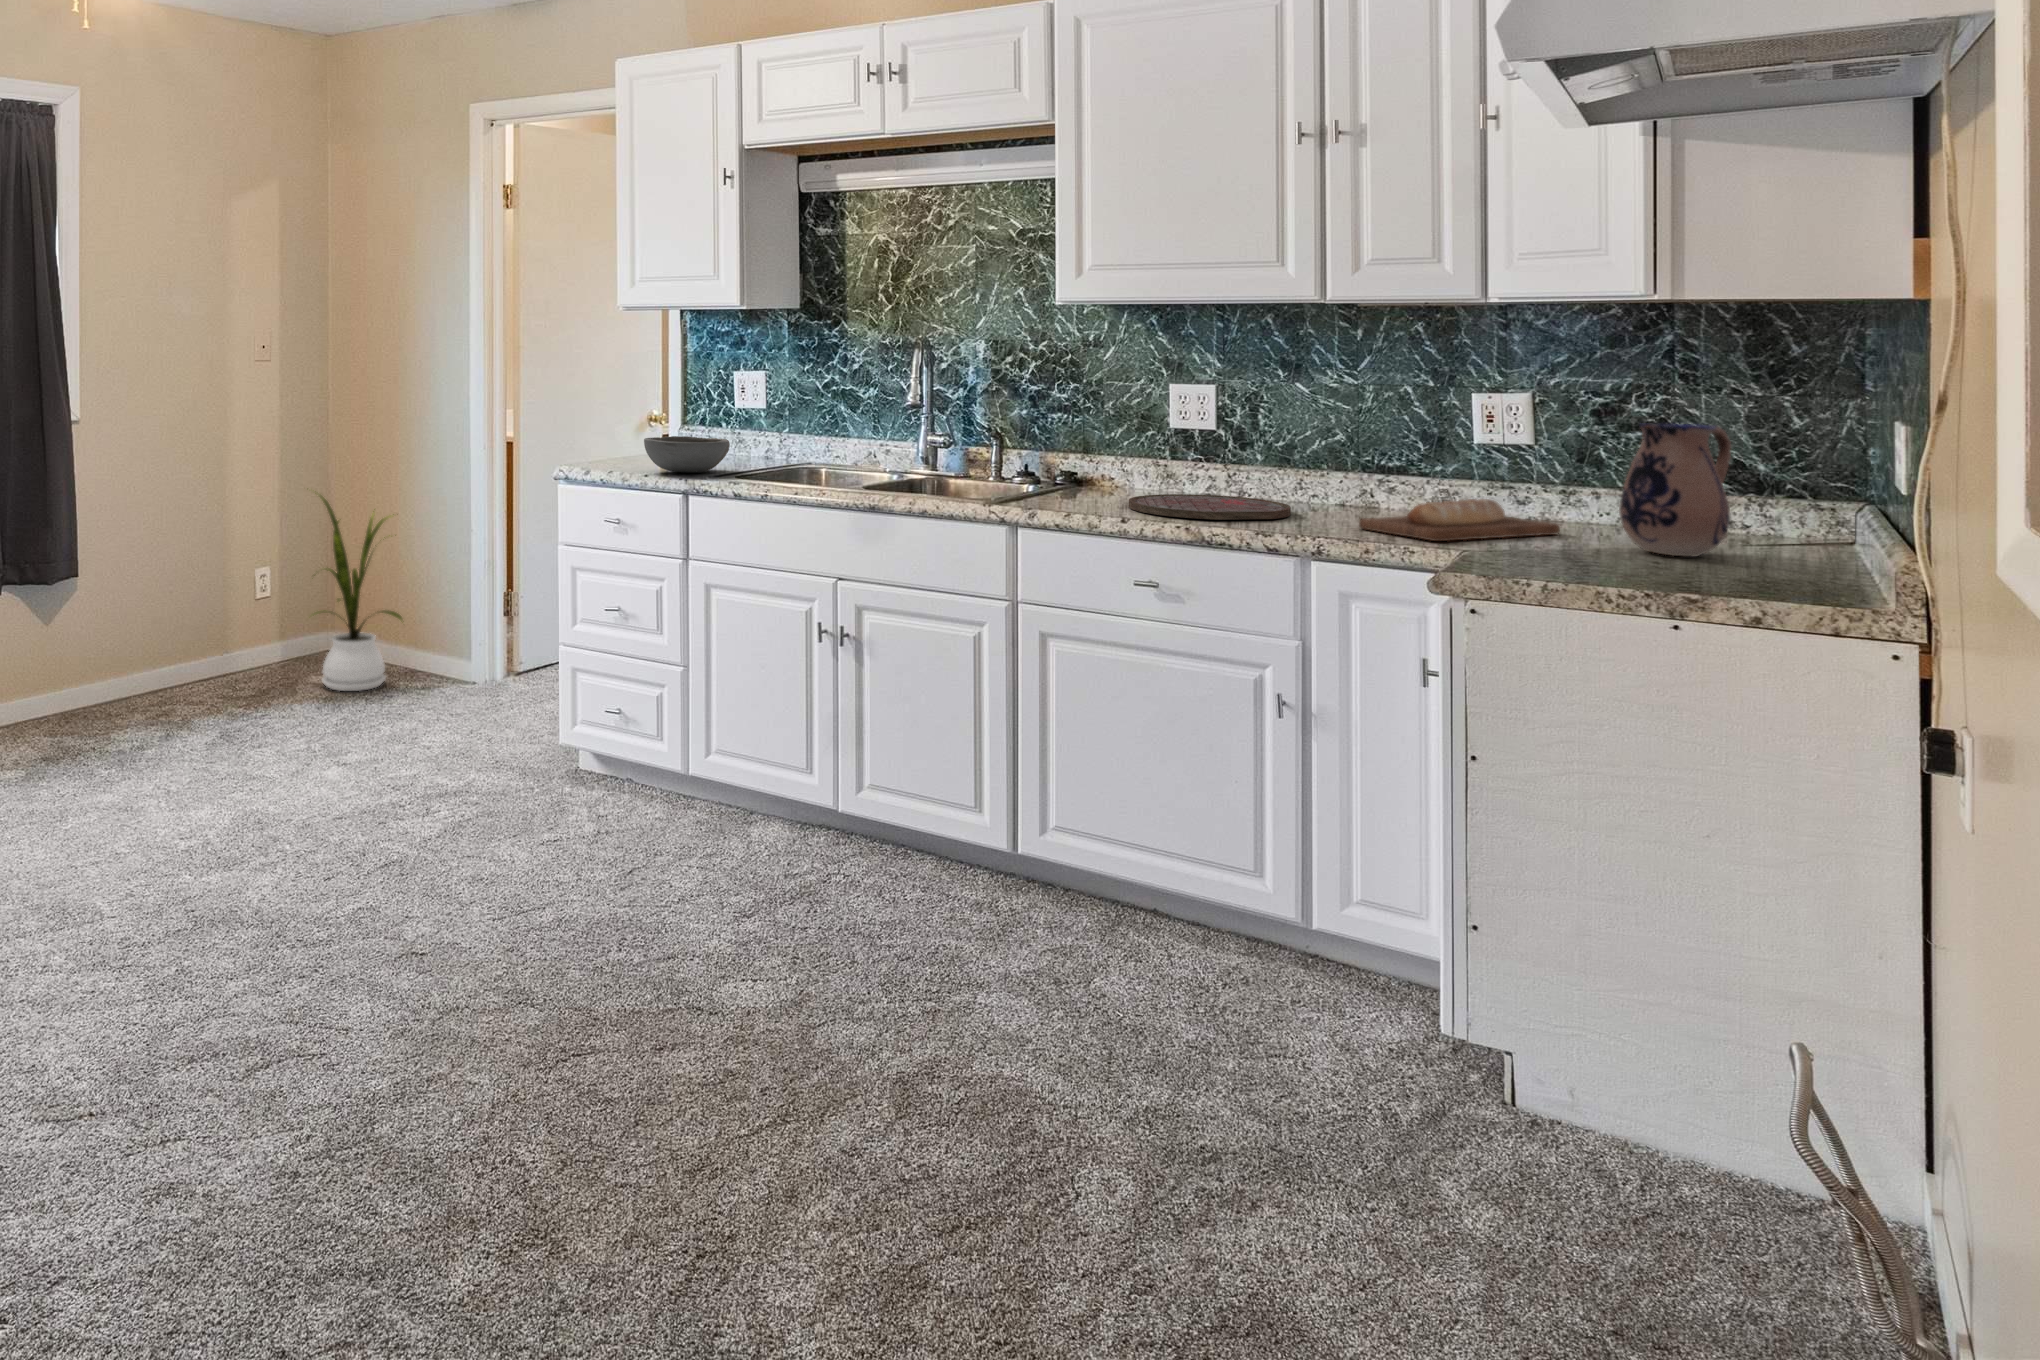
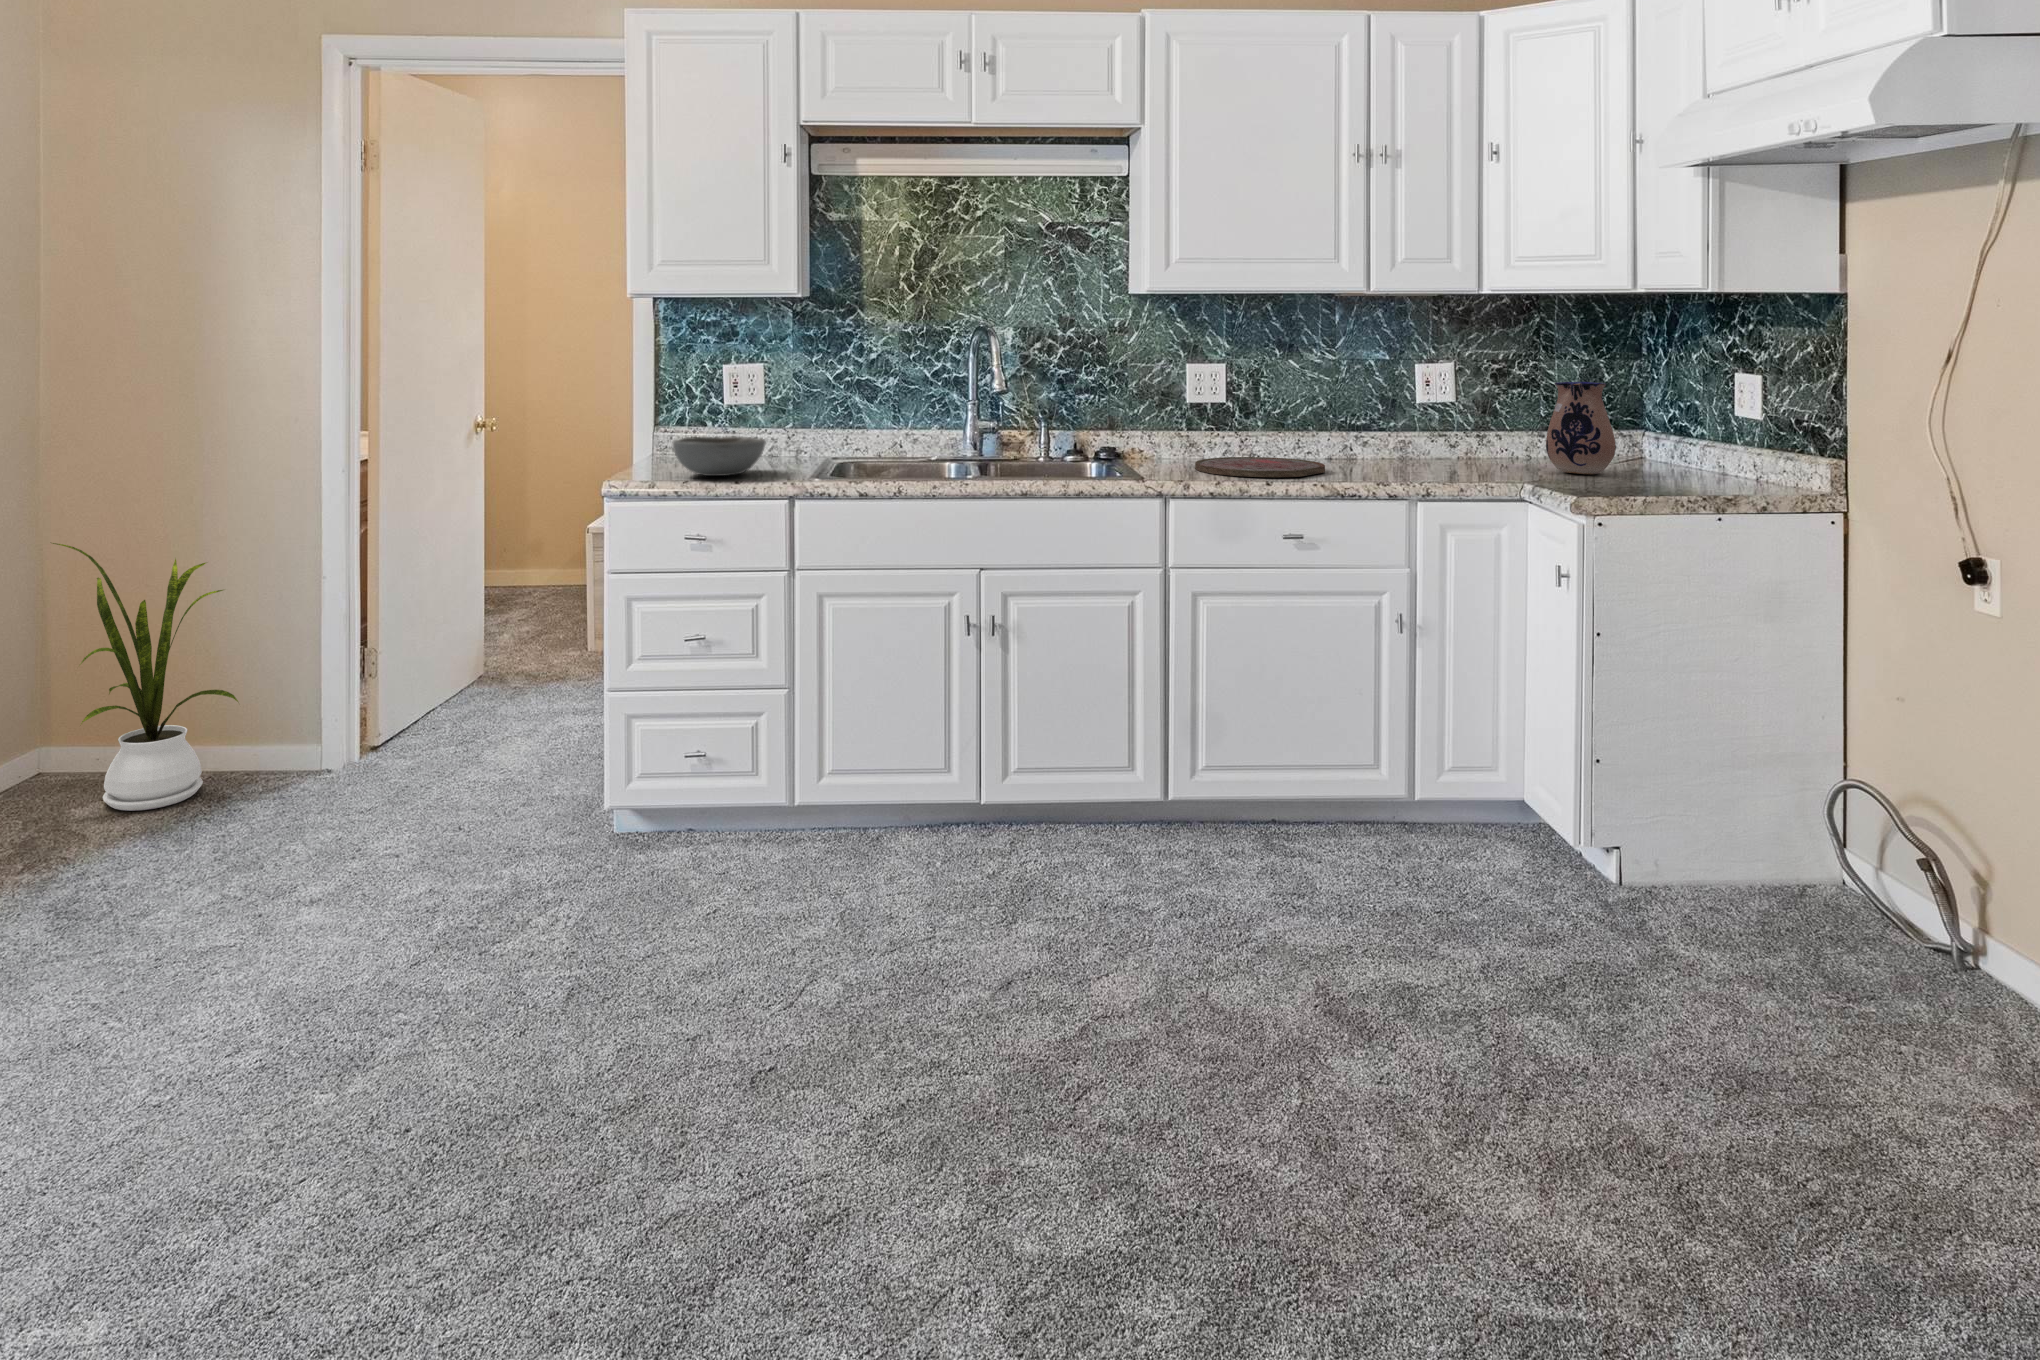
bread loaf: present [1359,499,1560,541] -> none [1389,444,1487,478]

